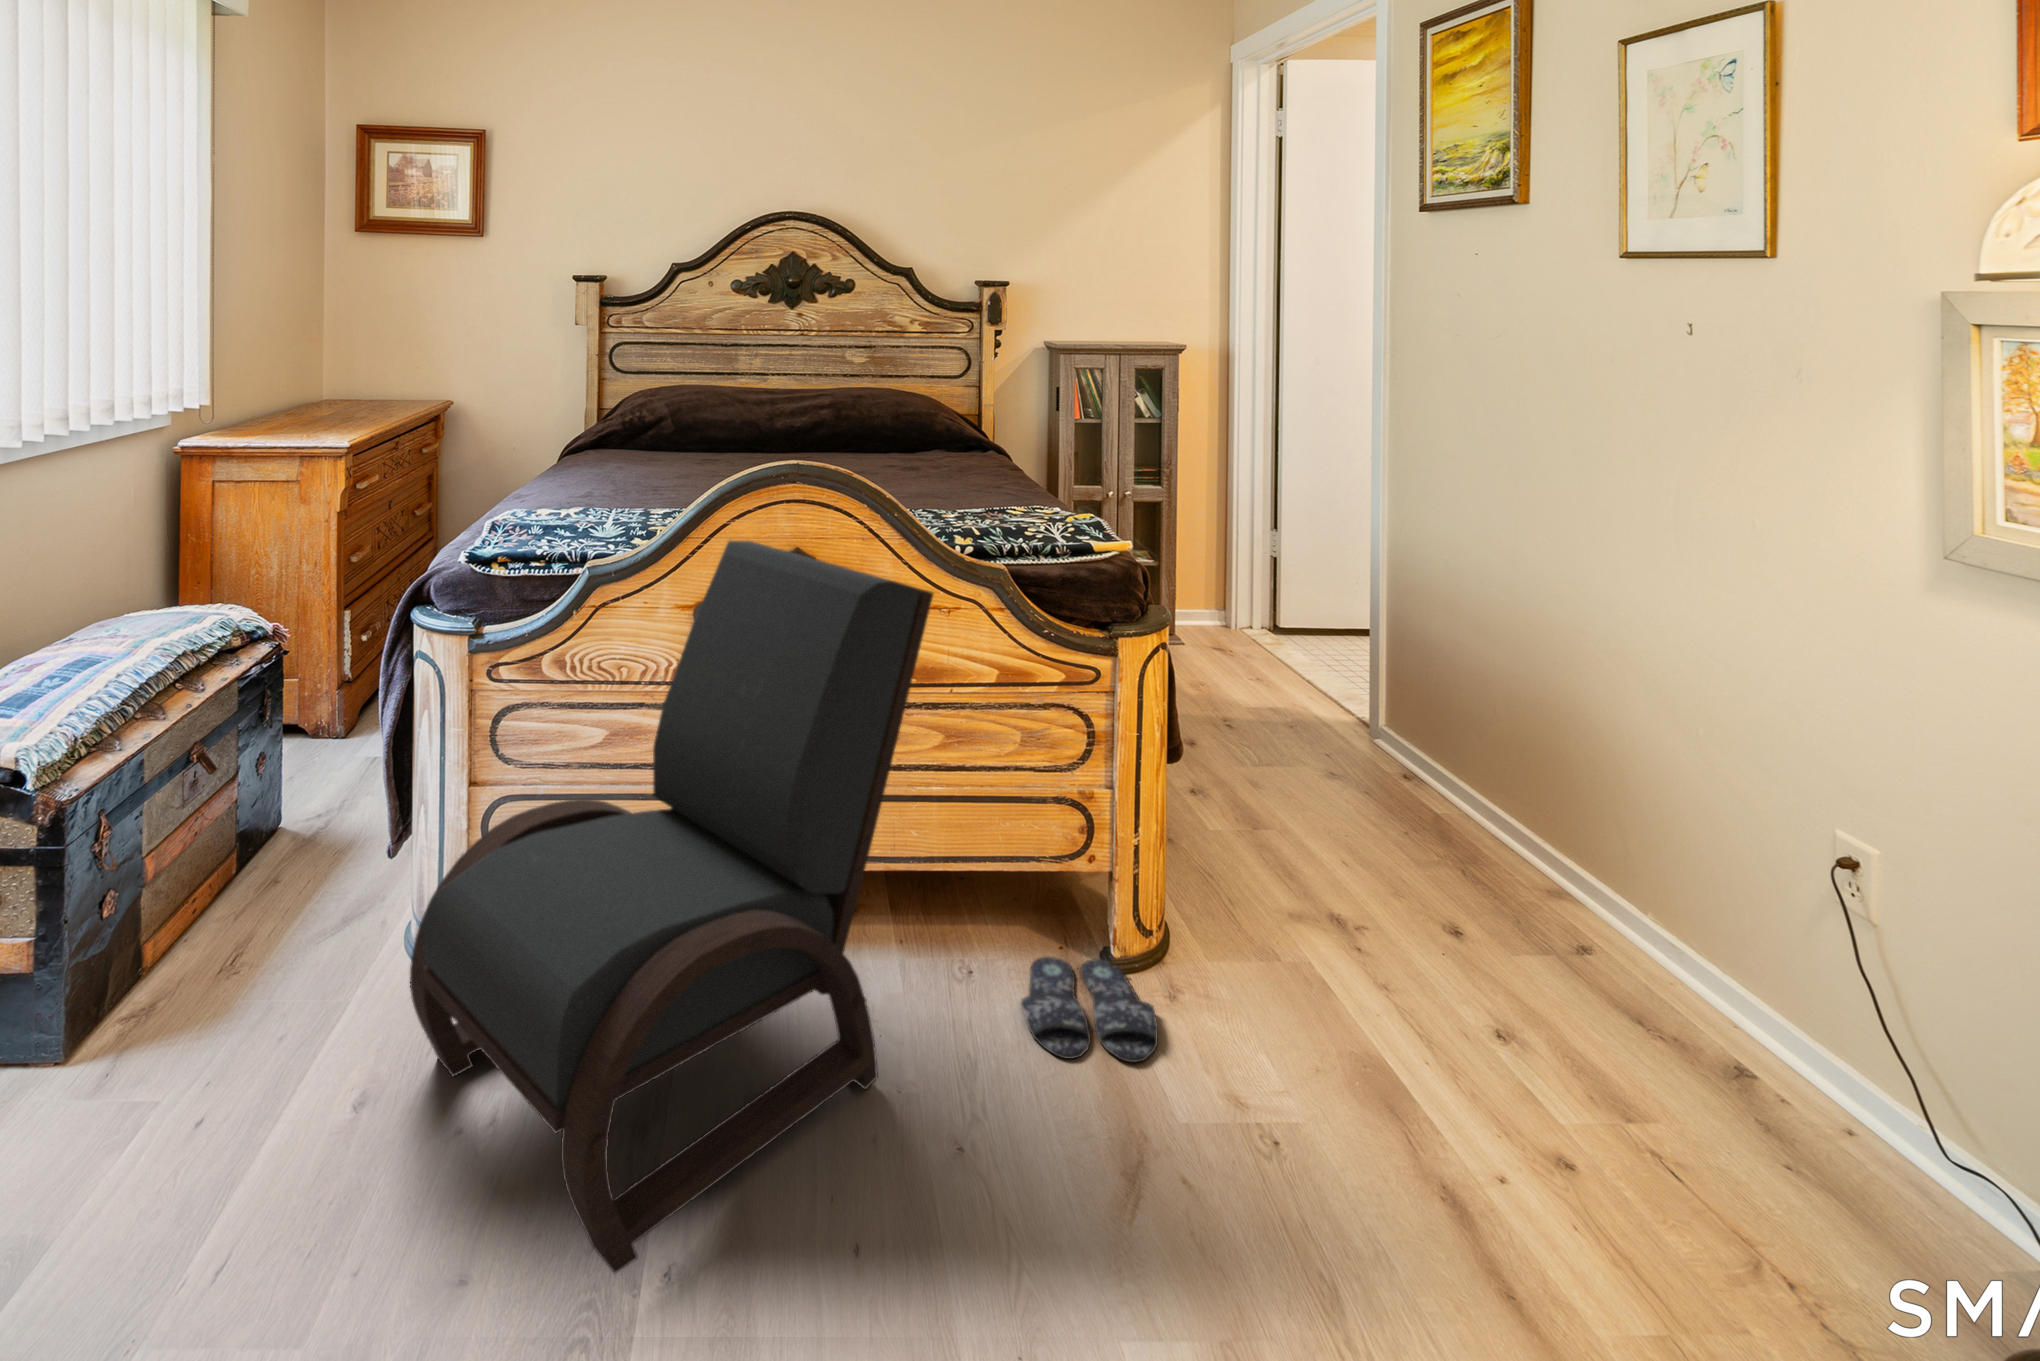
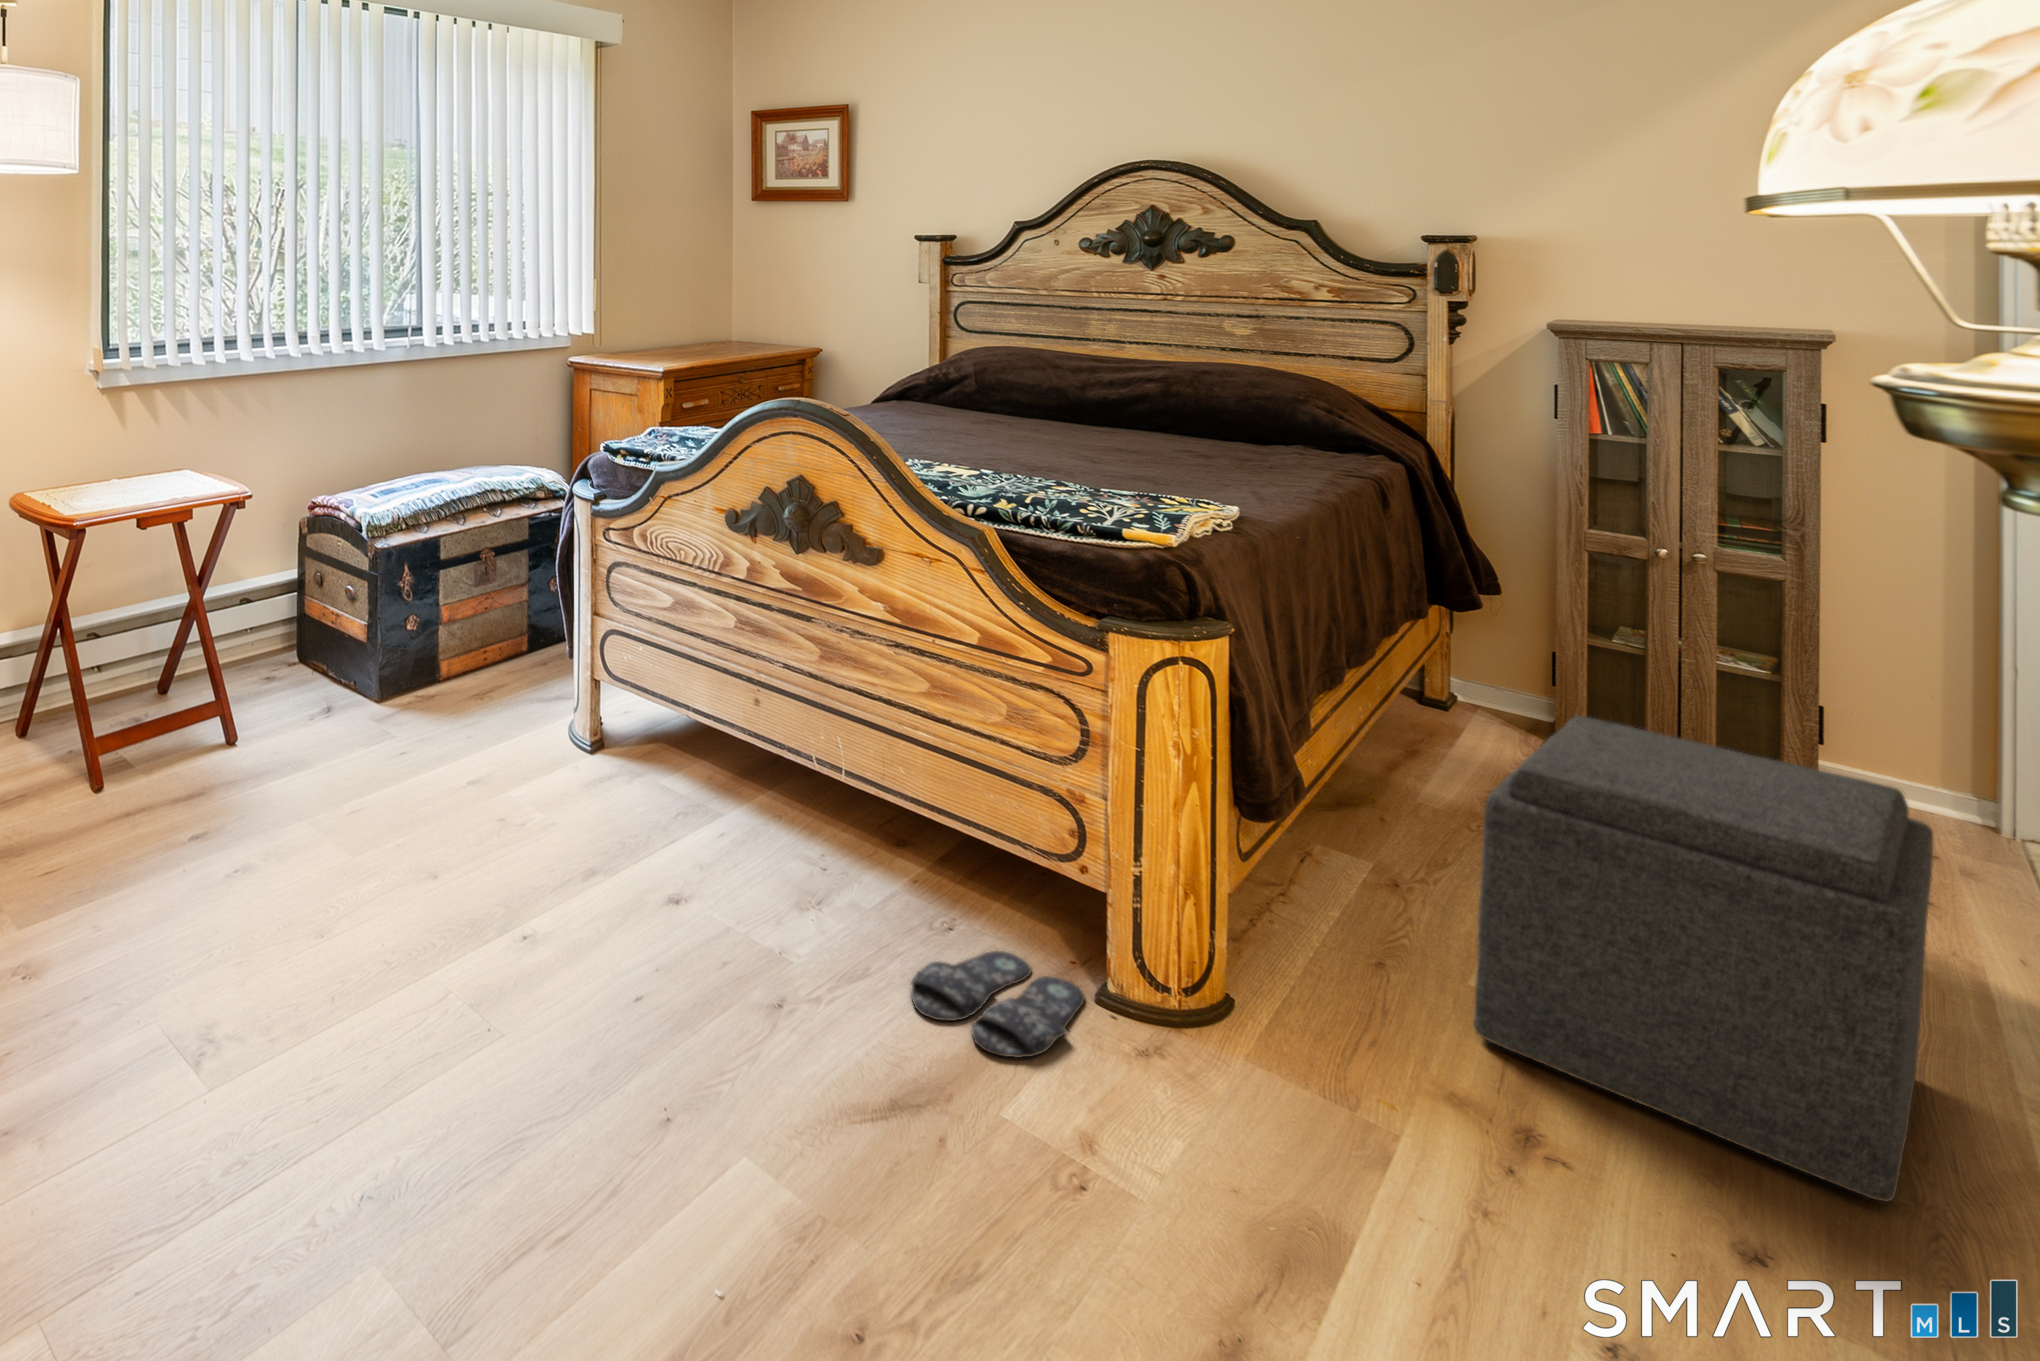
lounge chair: present [410,541,933,1273] -> none [433,454,854,937]
ottoman: none [1215,620,1473,871] -> present [1474,716,1933,1201]

